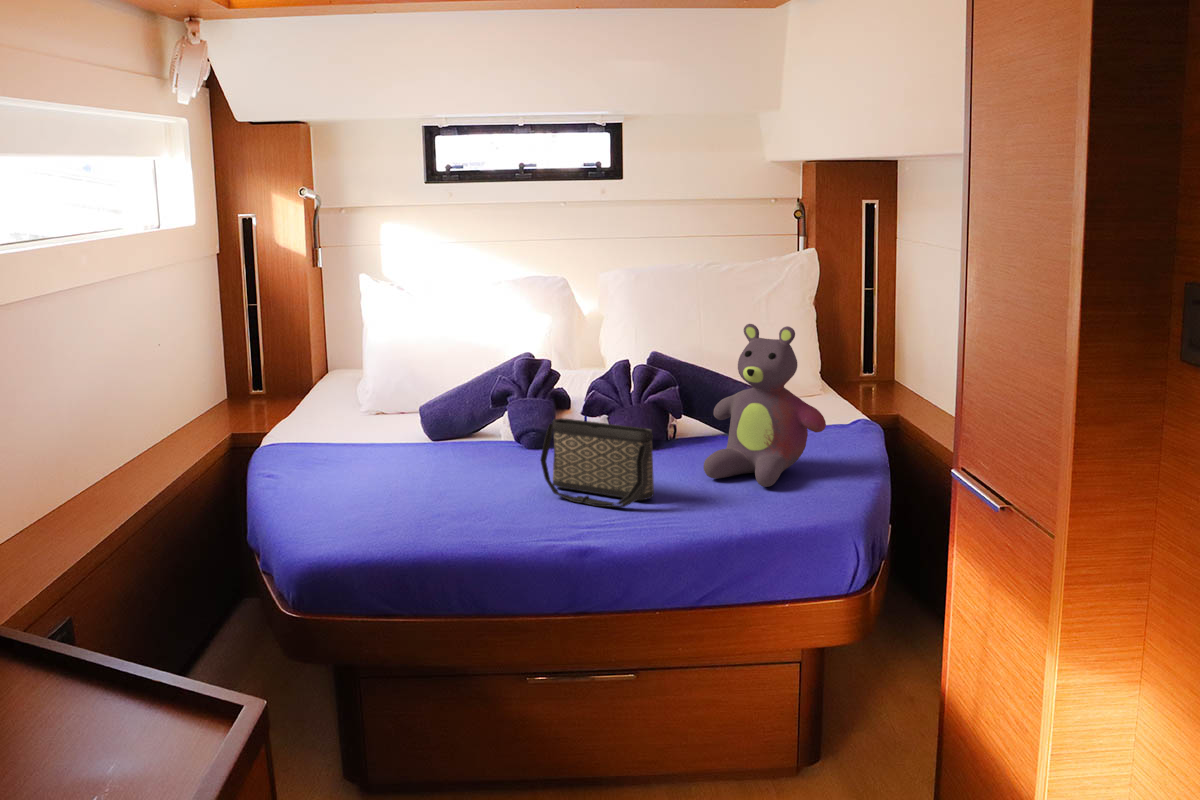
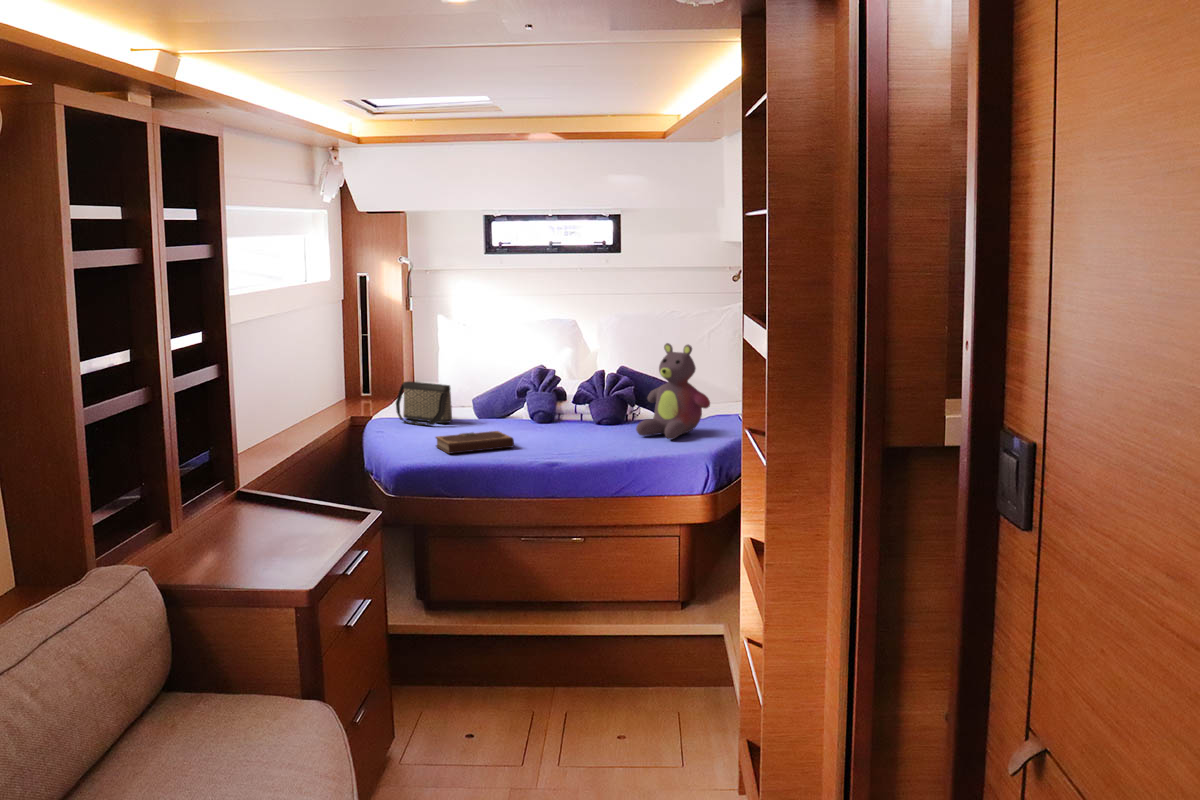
handbag: present [540,418,654,507] -> present [396,381,452,425]
notebook: none [368,479,508,534] -> present [436,431,514,454]

